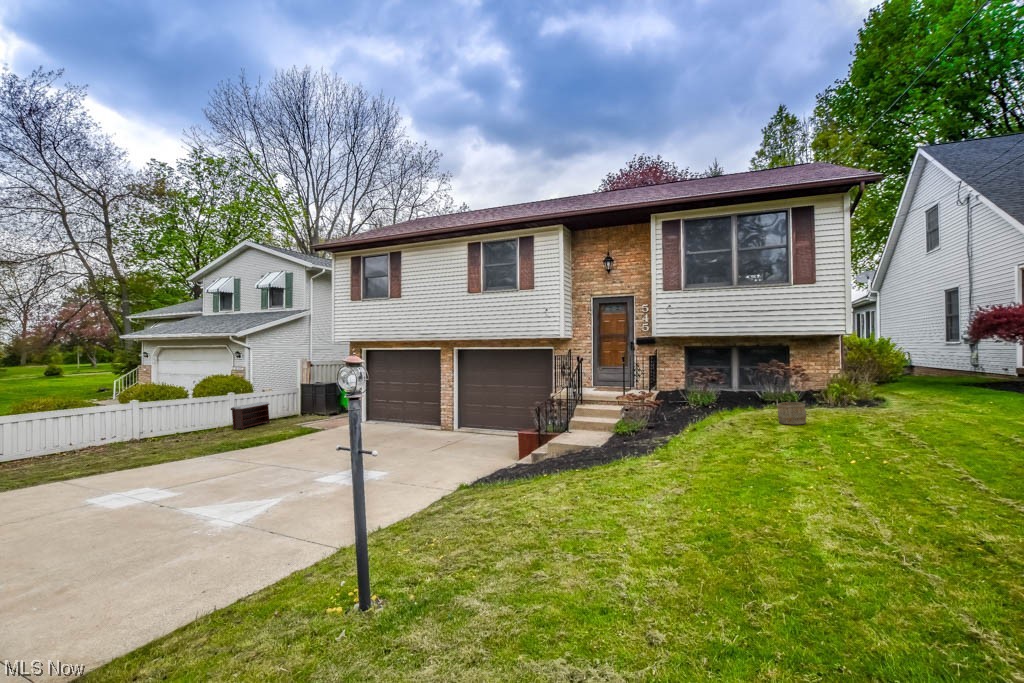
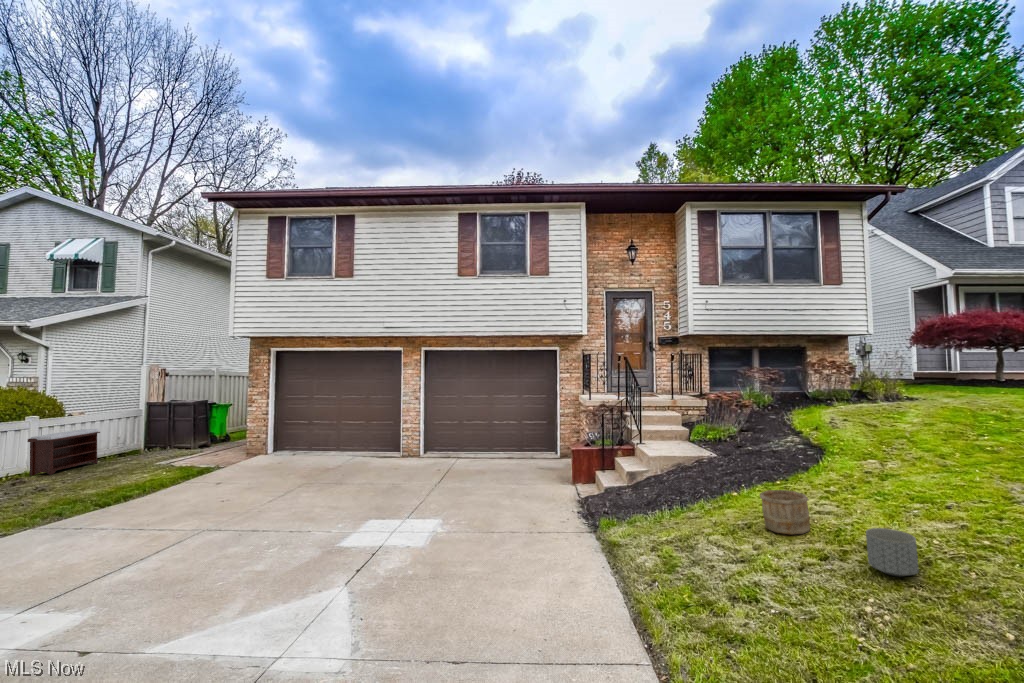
wooden bucket: present [777,402,806,425] -> present [760,490,810,534]
planter: none [523,515,551,548] -> present [866,528,919,577]

